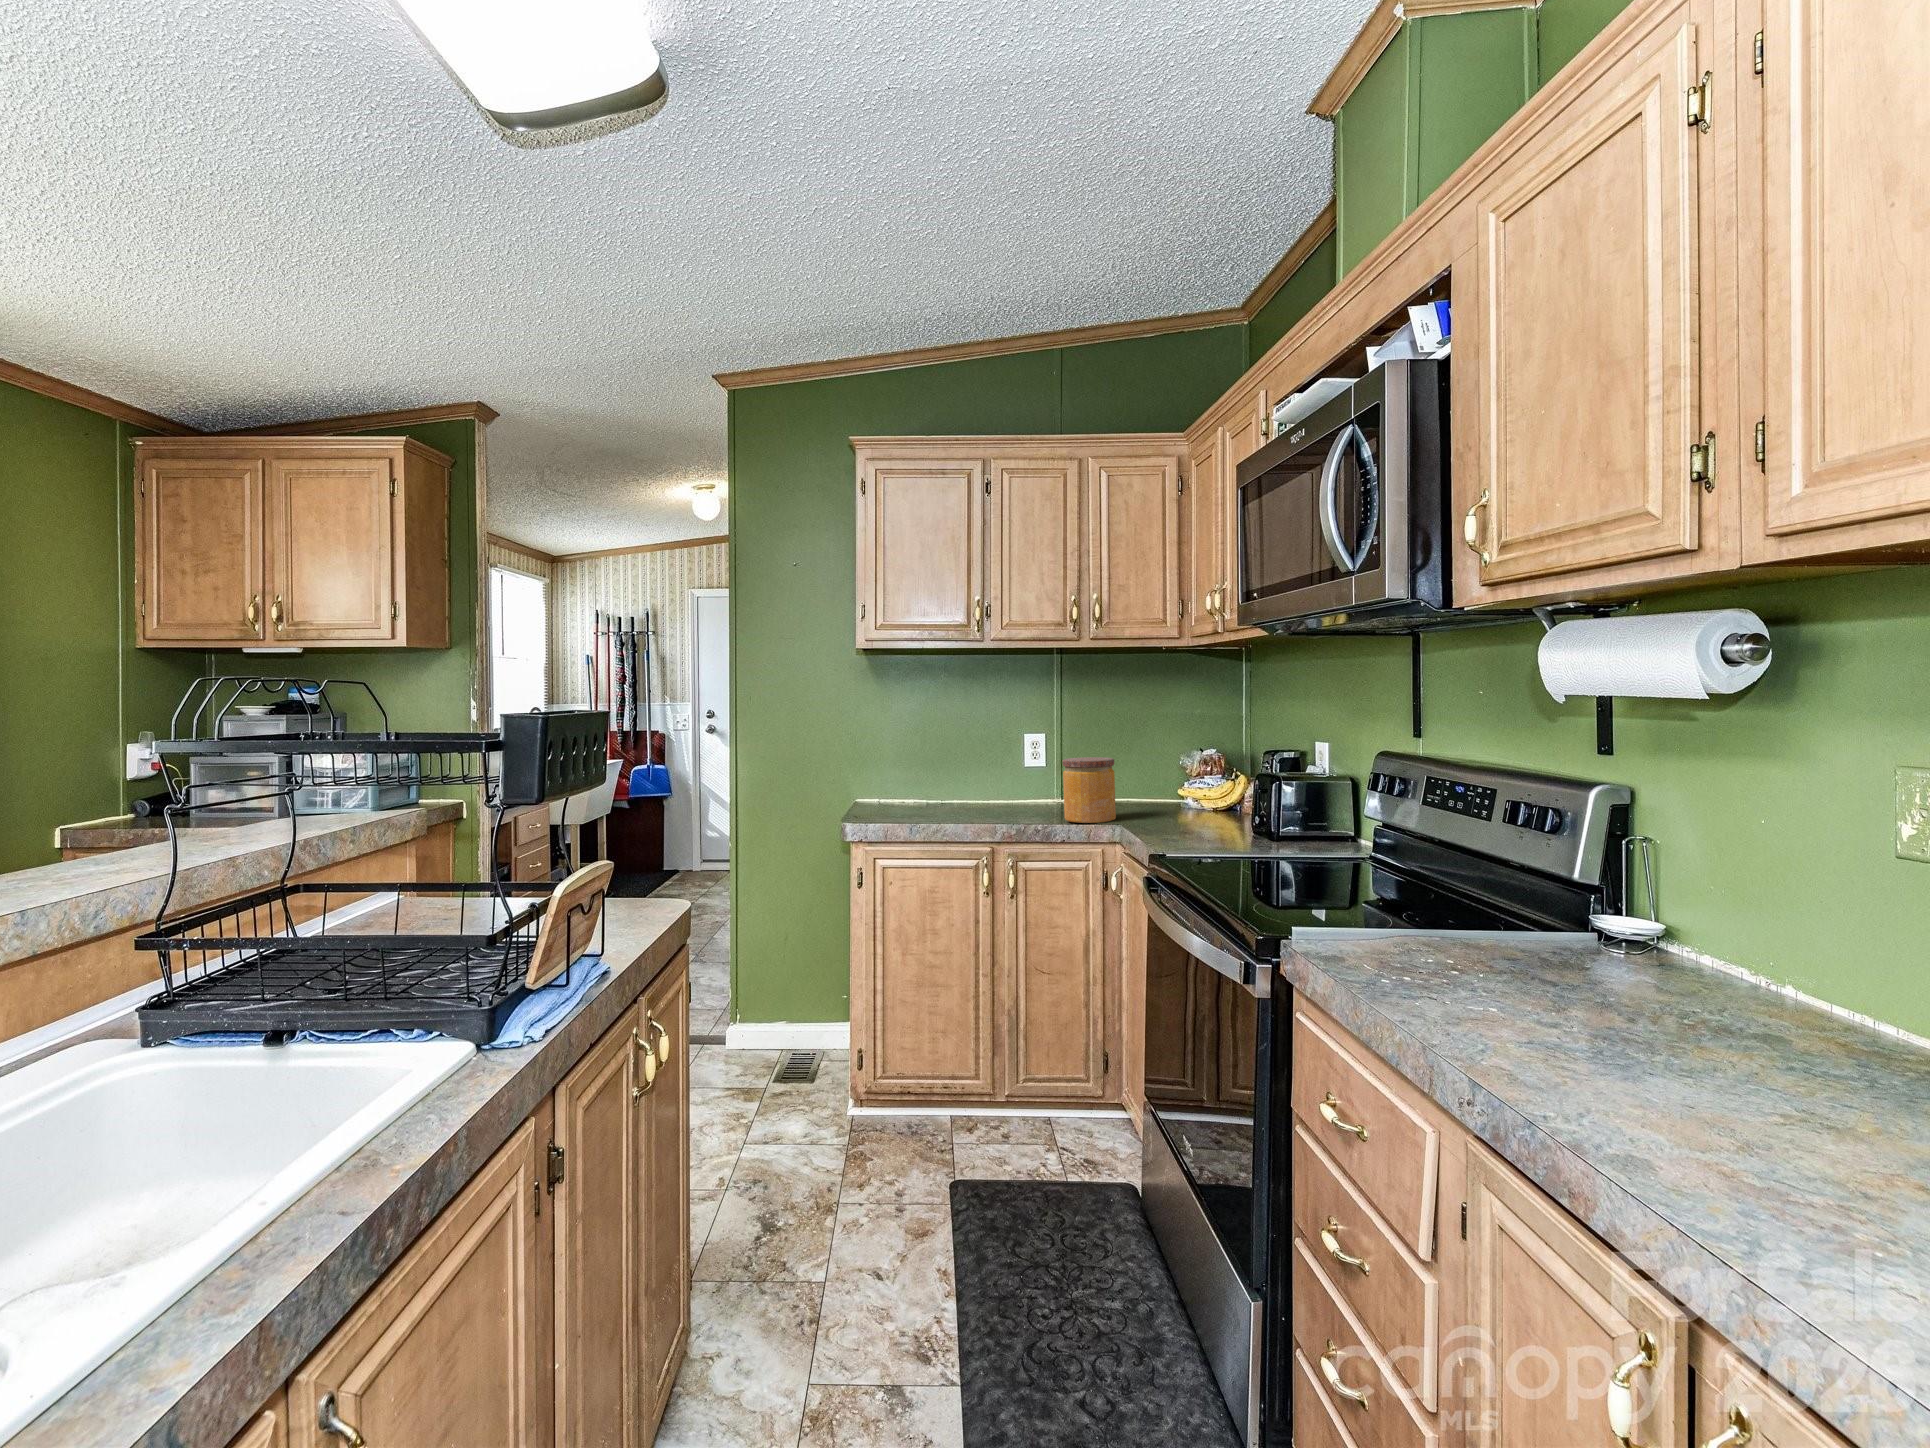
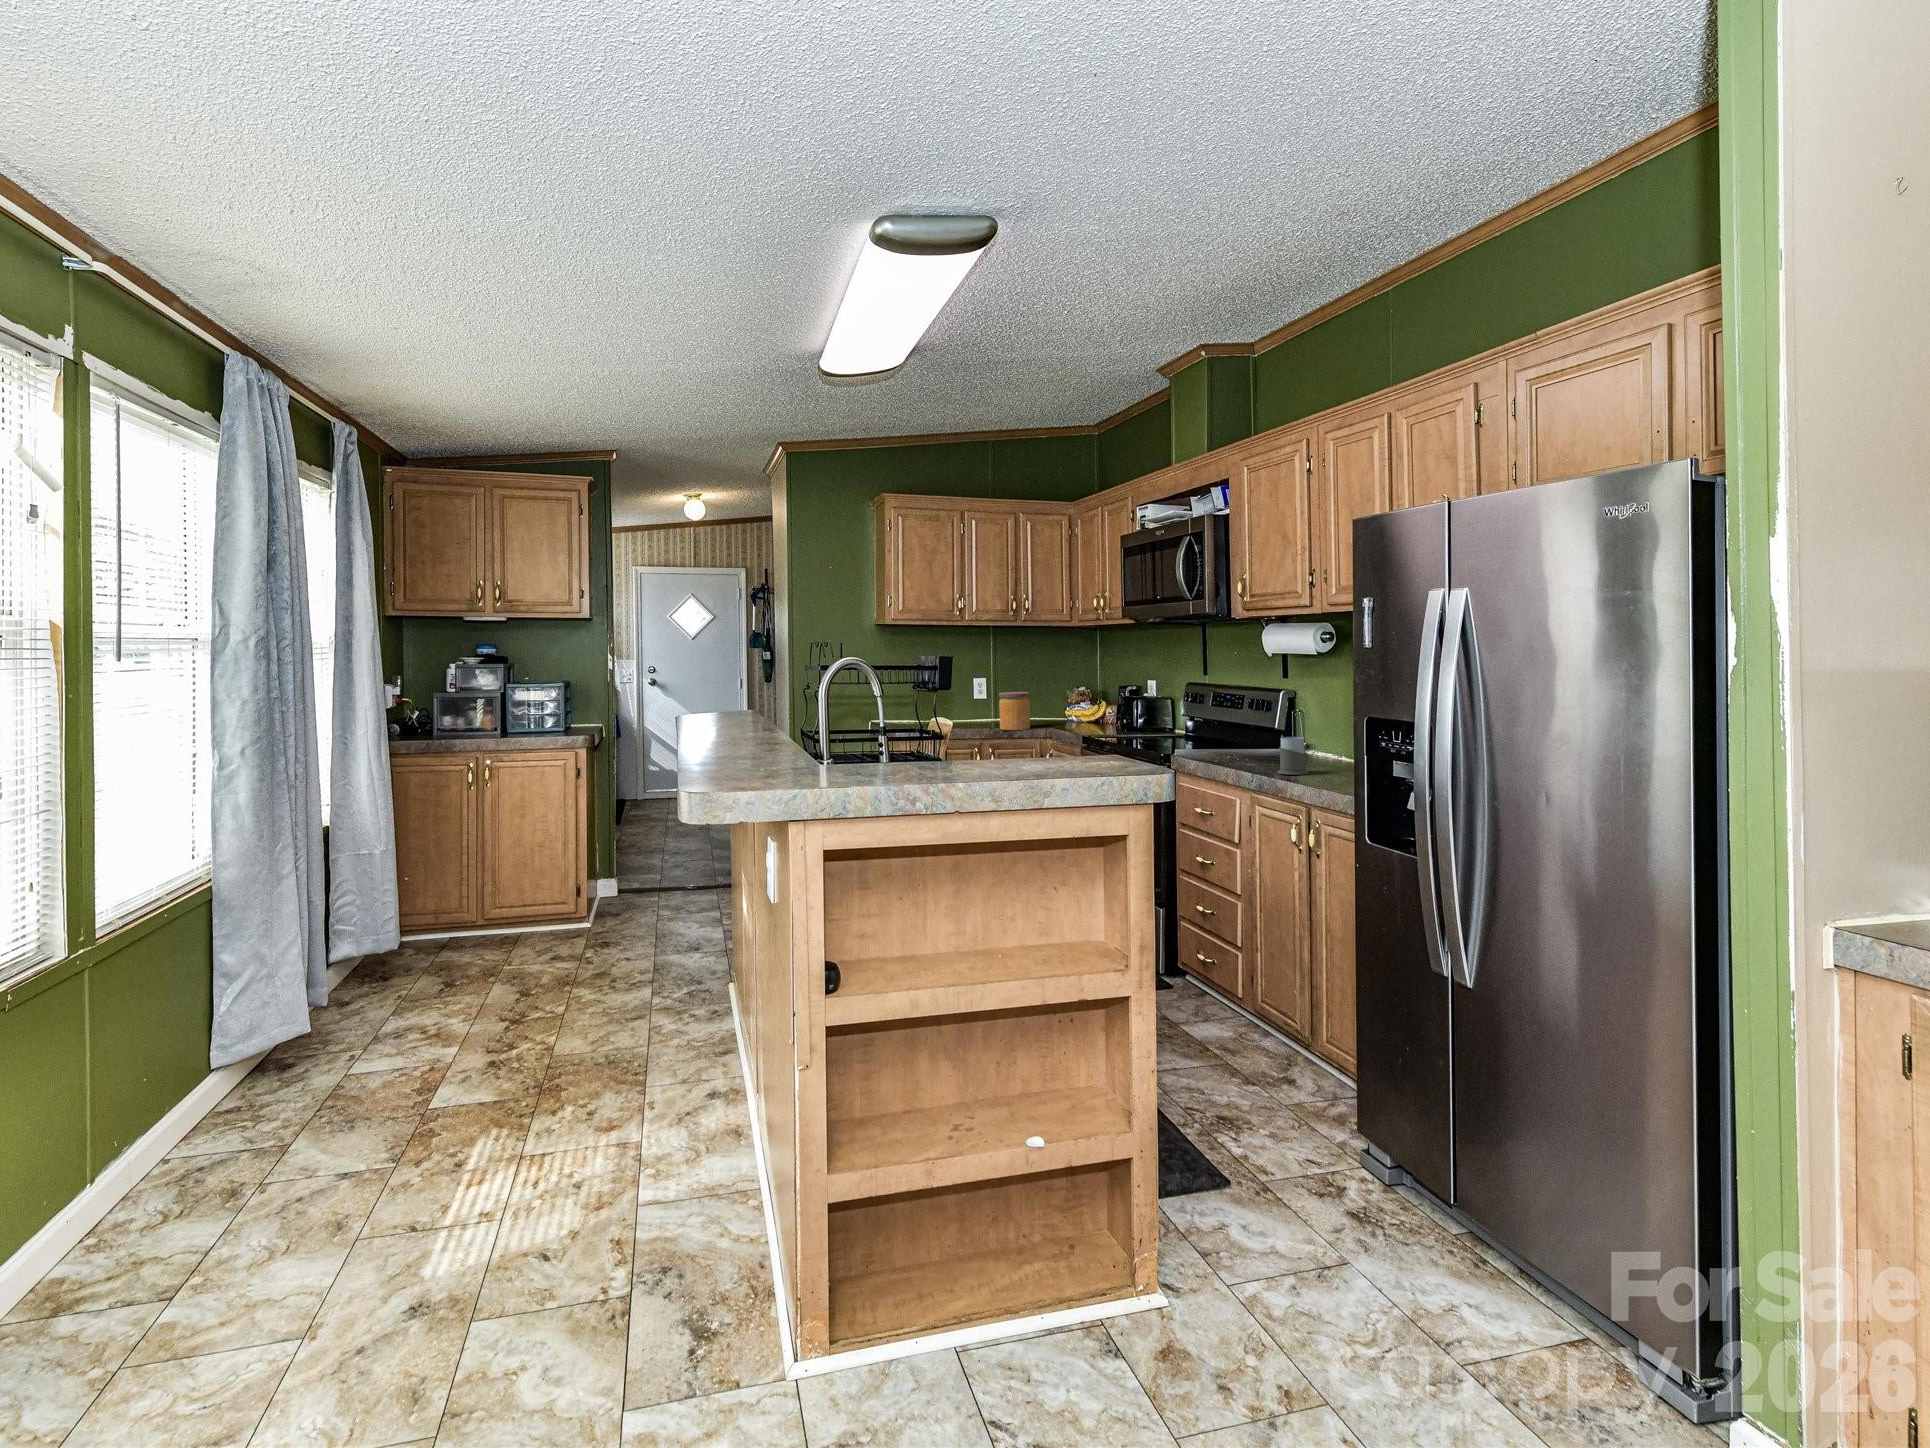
mug: none [1586,950,1718,1083] -> present [1278,737,1316,774]

